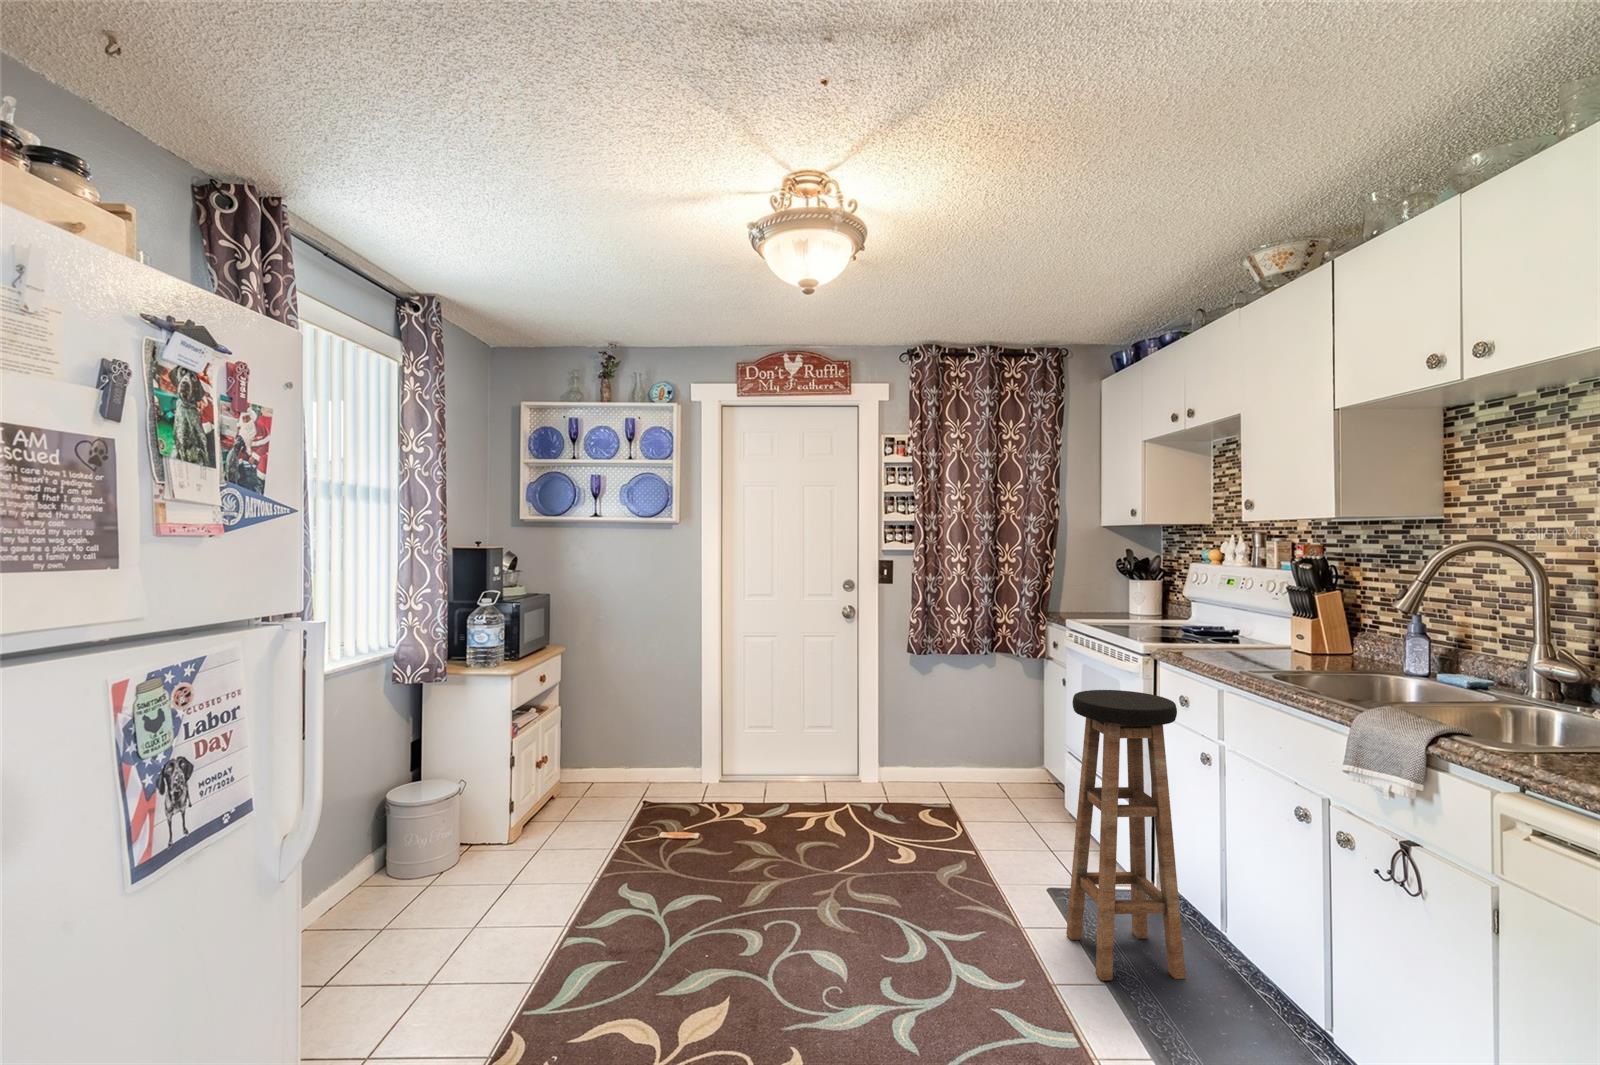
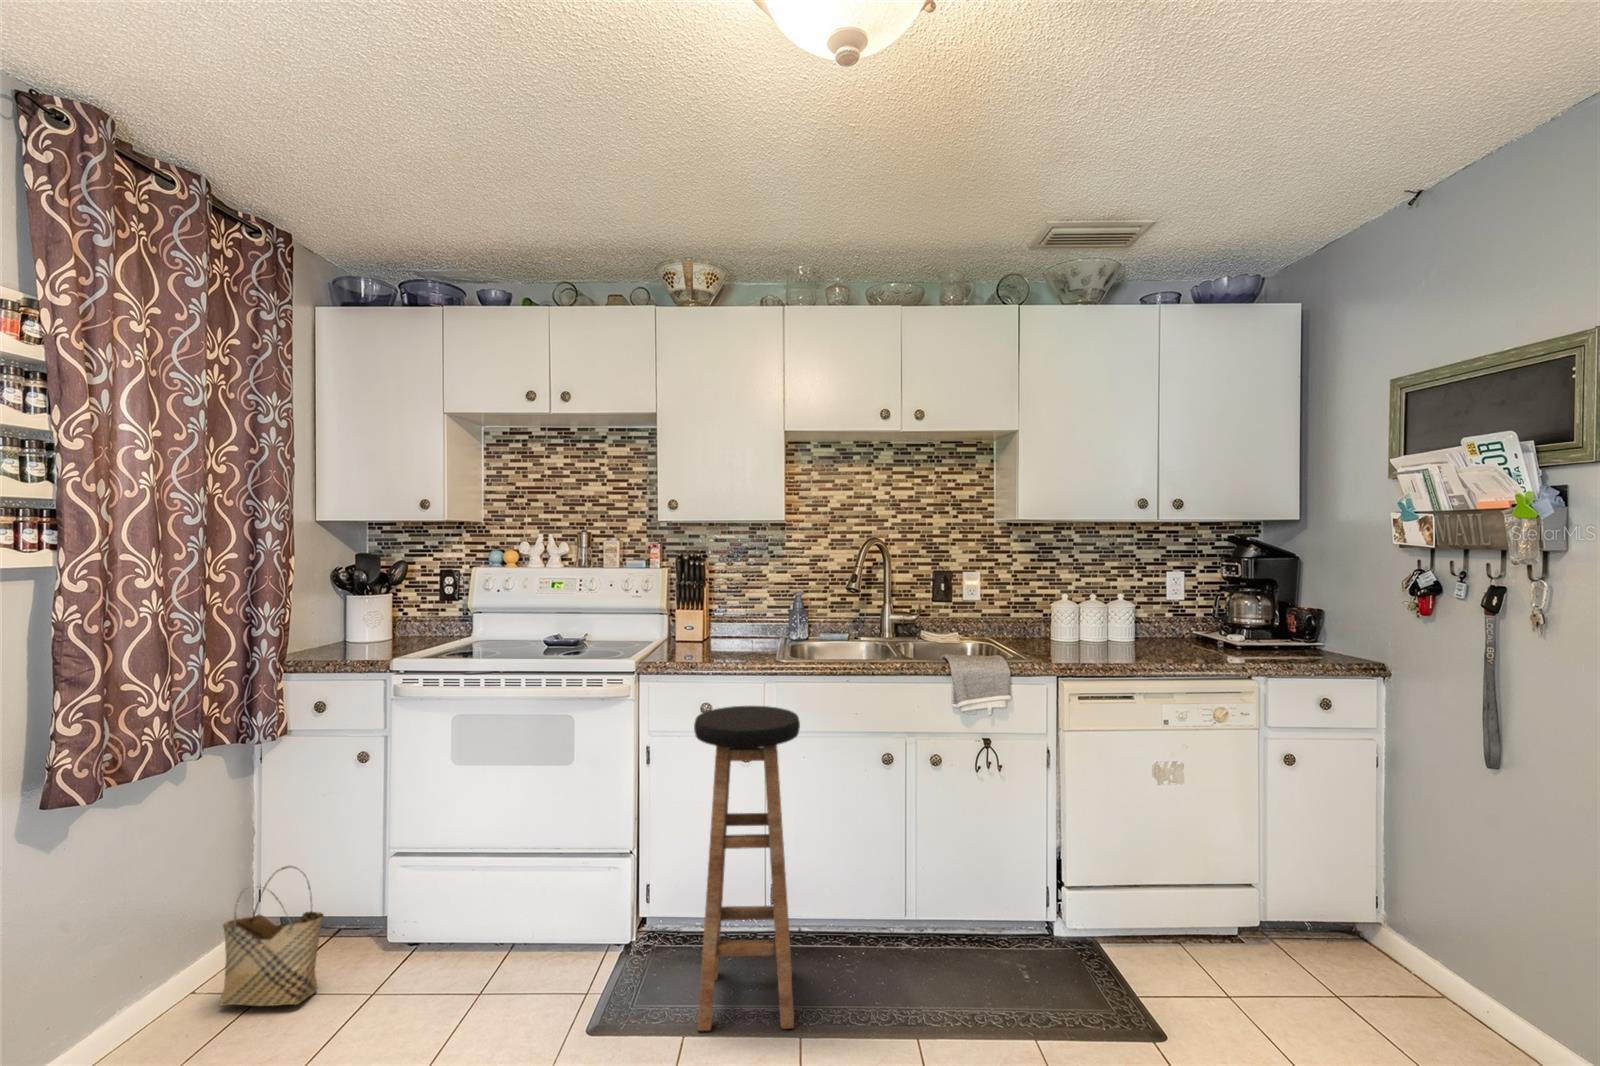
woven basket: none [986,729,1022,808] -> present [220,866,324,1006]

